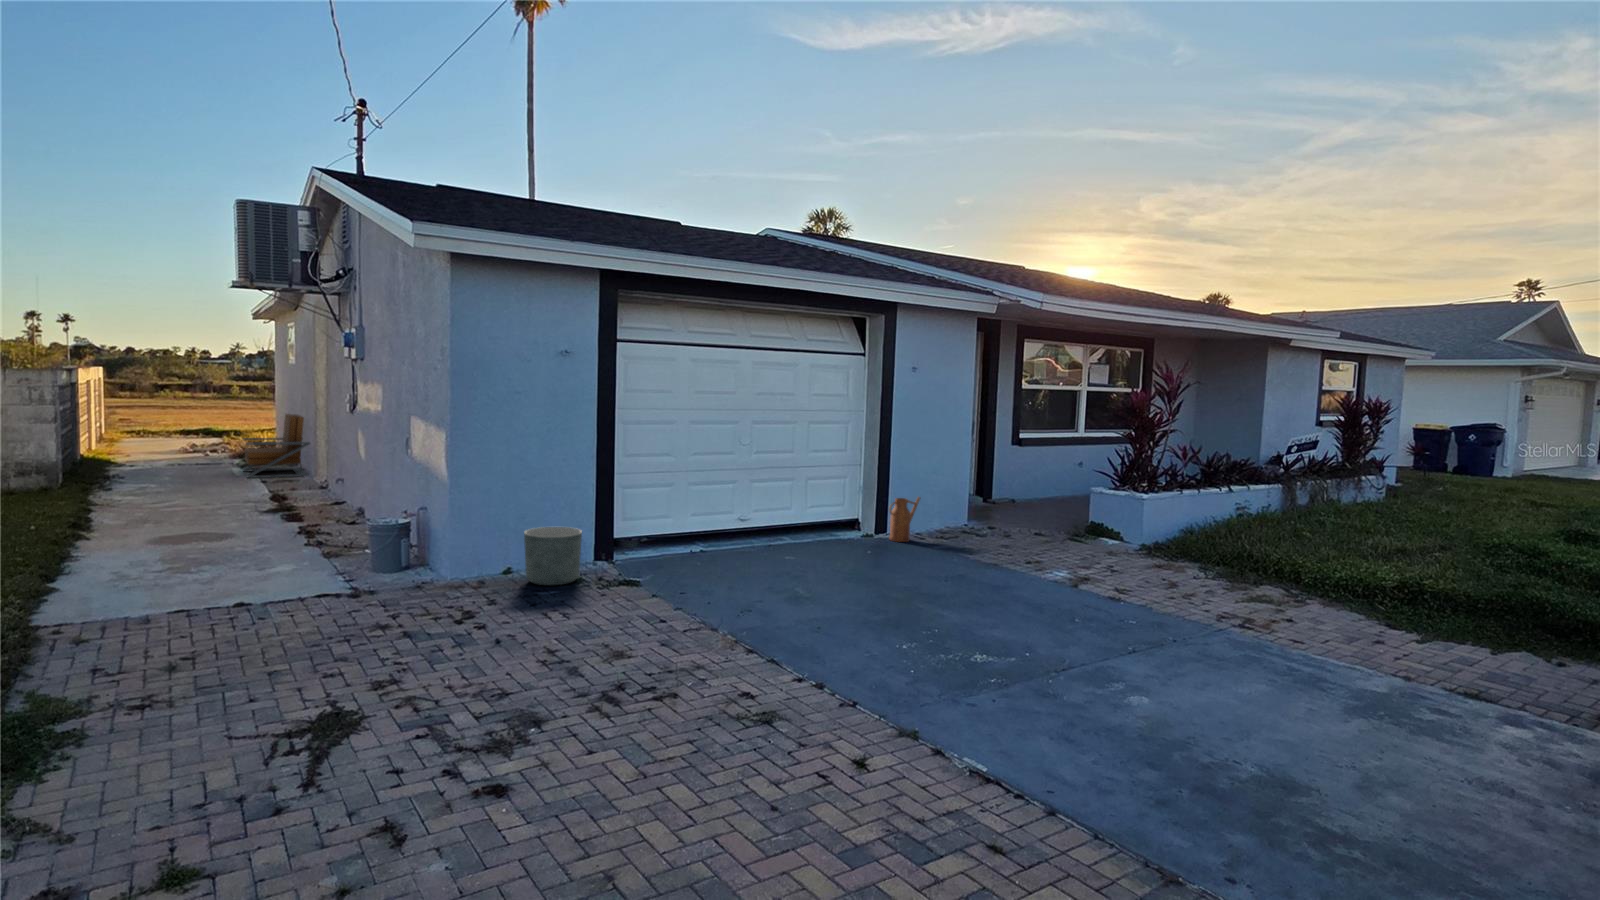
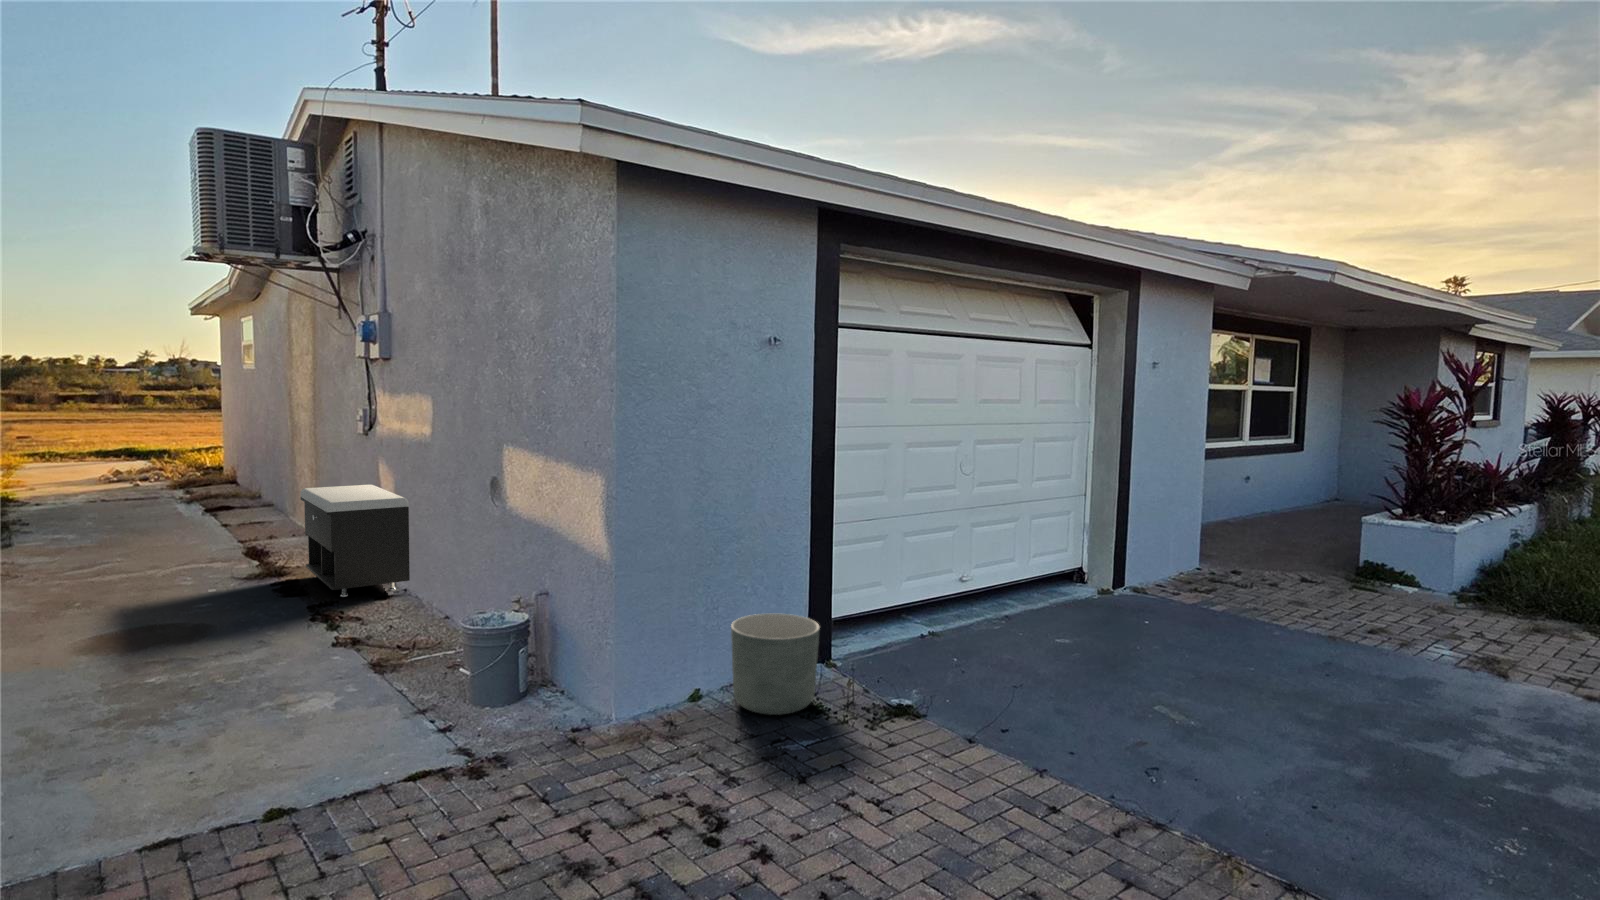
lounge chair: present [243,414,310,478] -> none [192,433,287,520]
storage bench: none [300,449,369,524] -> present [300,485,410,597]
watering can: present [889,497,921,542] -> none [1131,534,1166,597]

